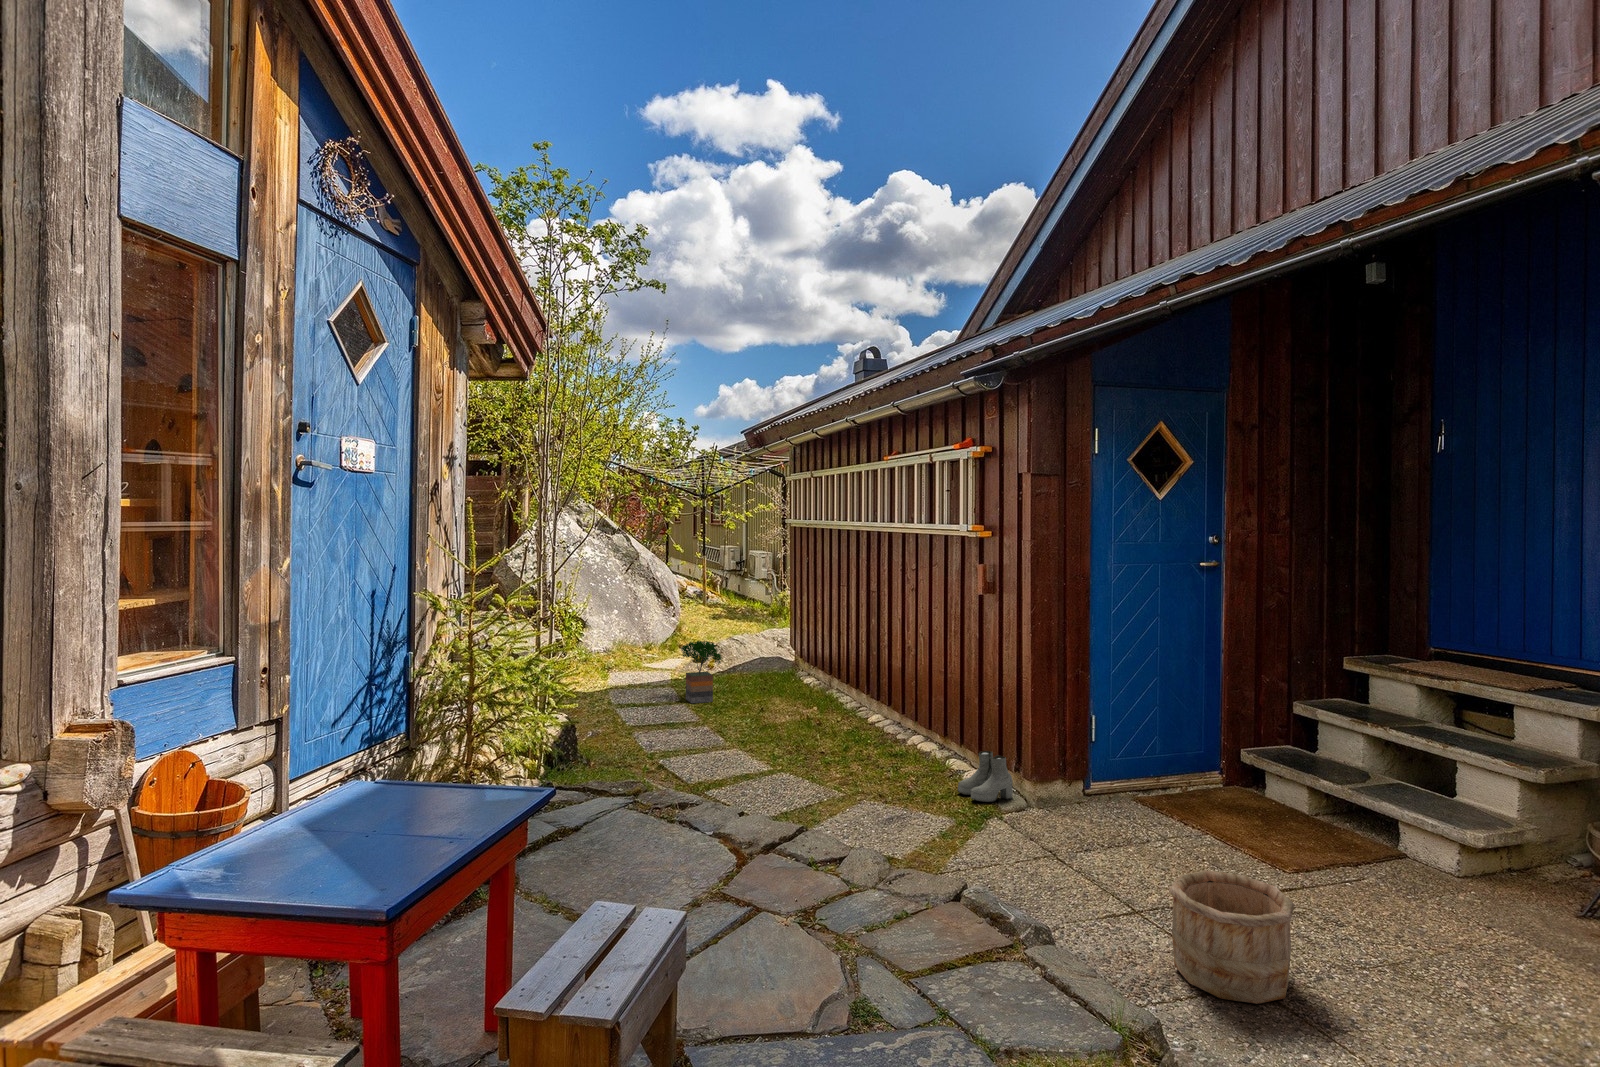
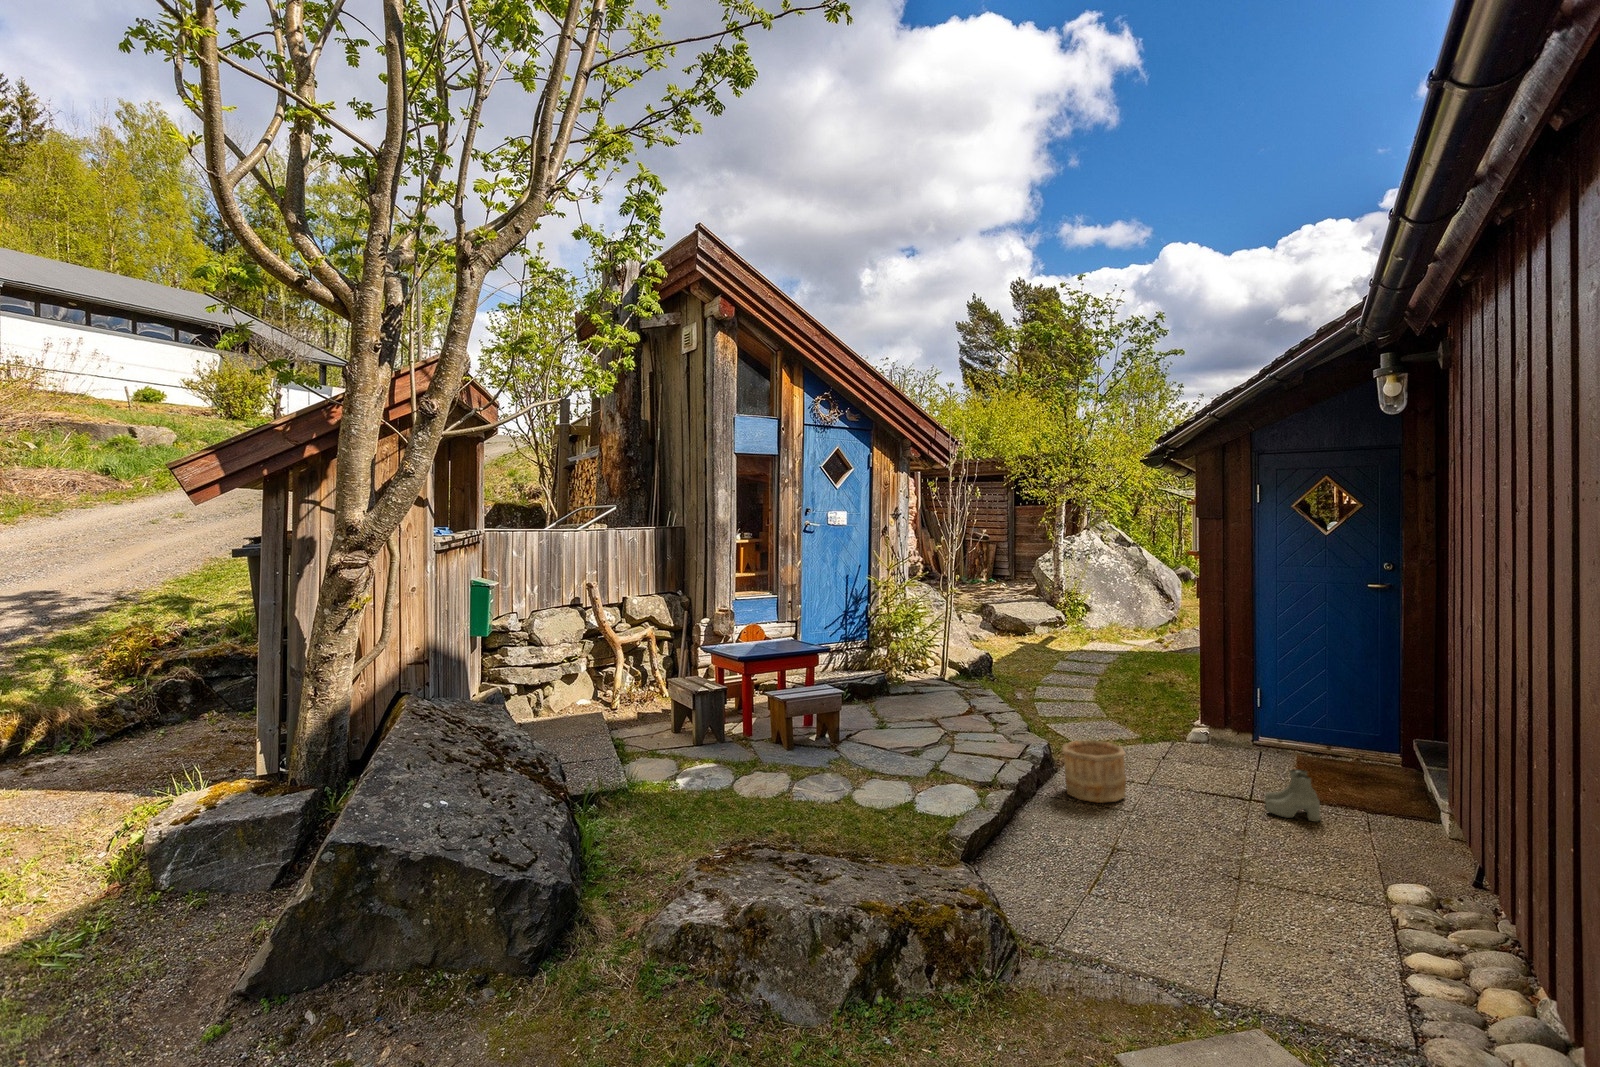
potted tree: present [680,641,722,703] -> none [1096,622,1127,665]
boots: present [958,751,1013,802] -> present [1265,769,1320,822]

